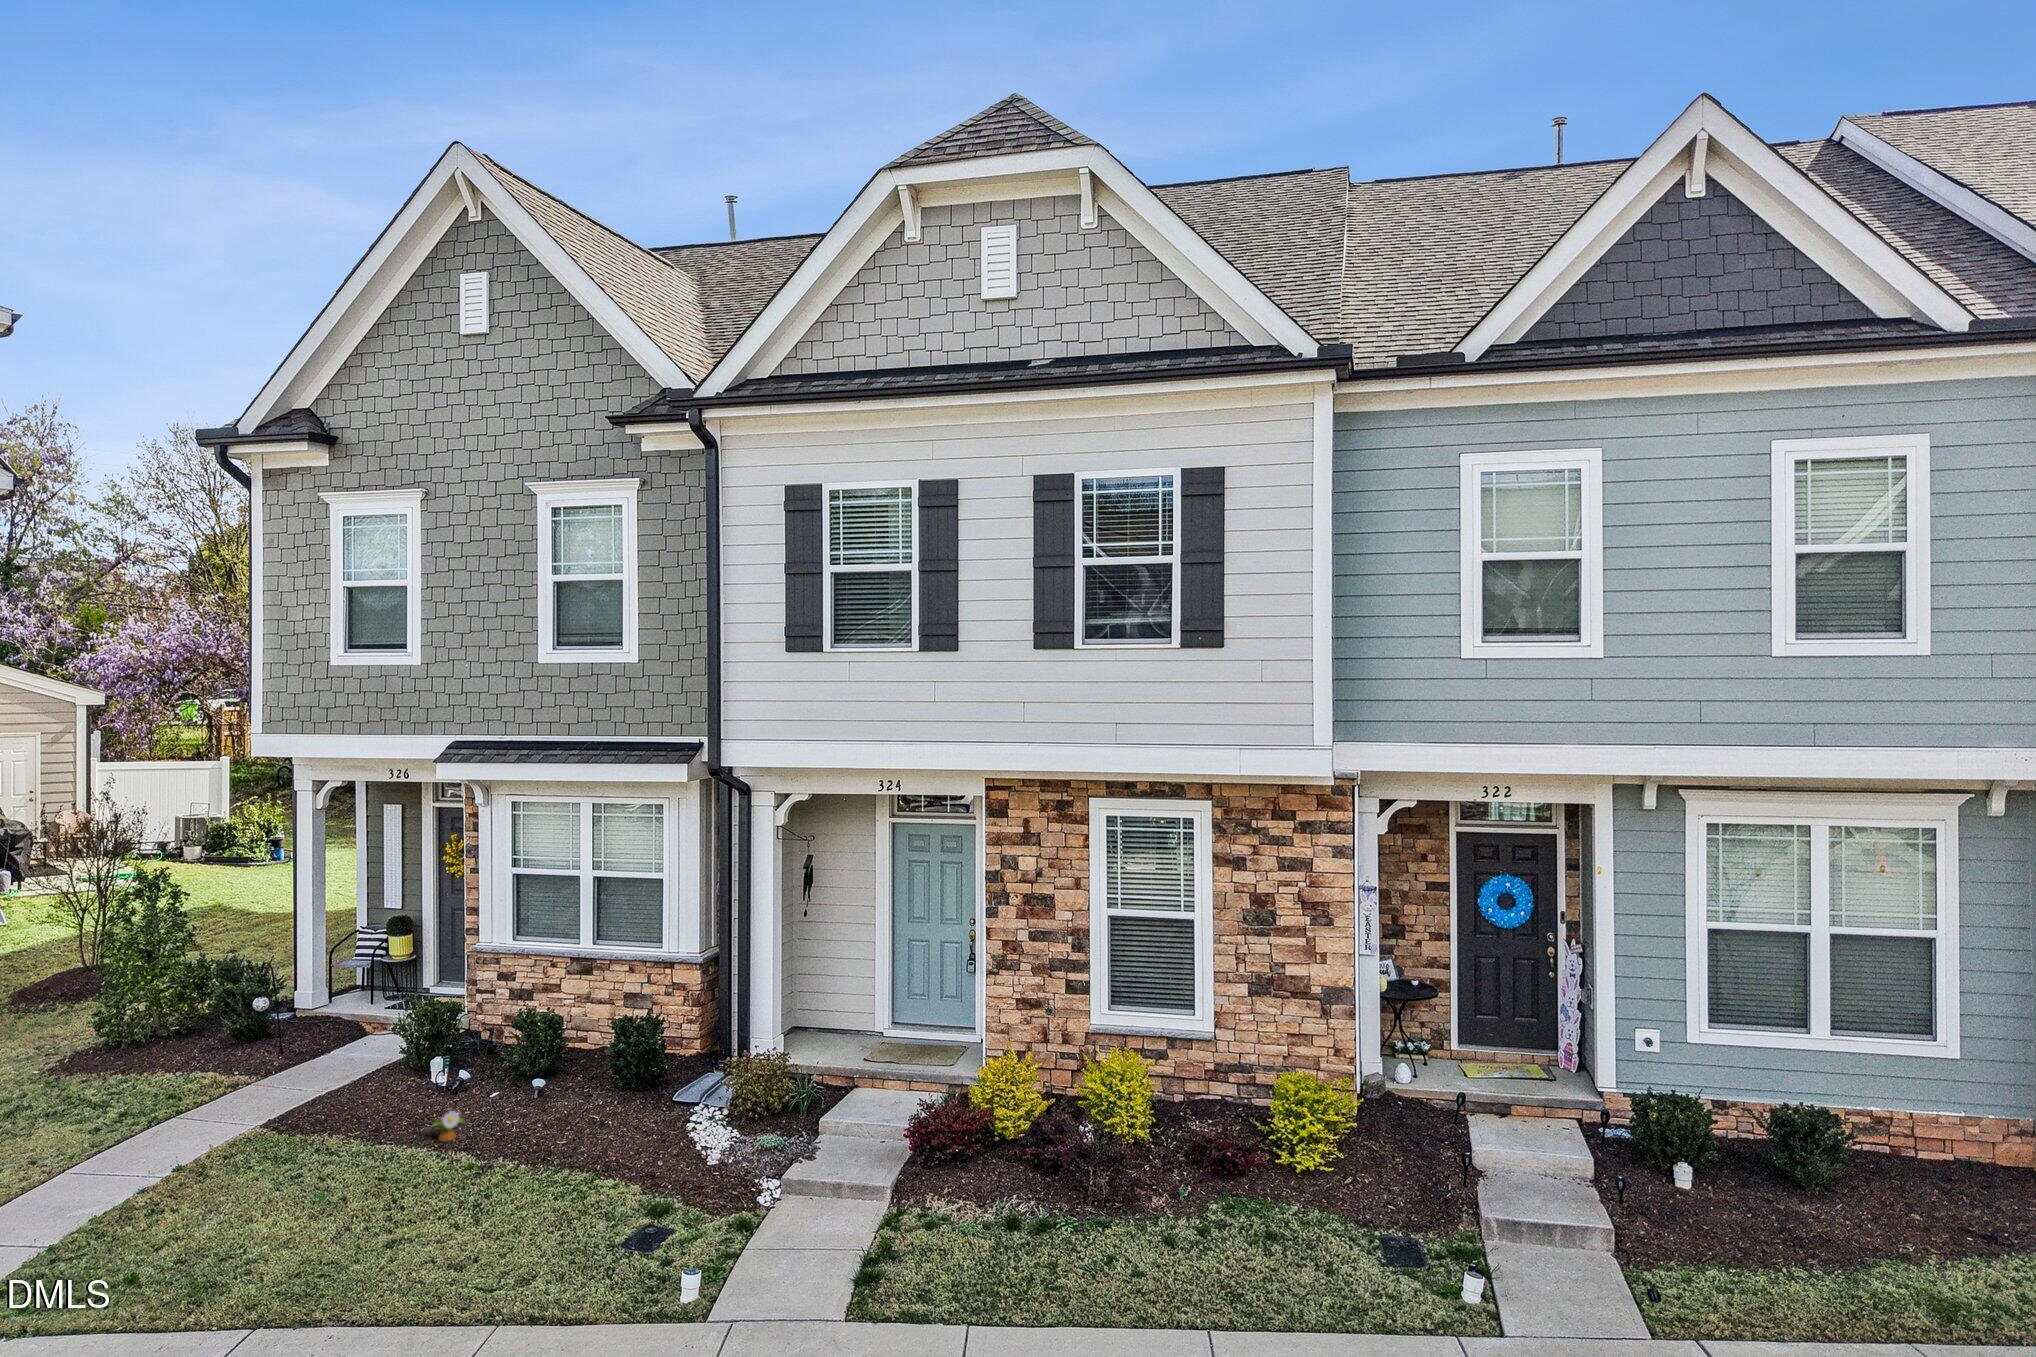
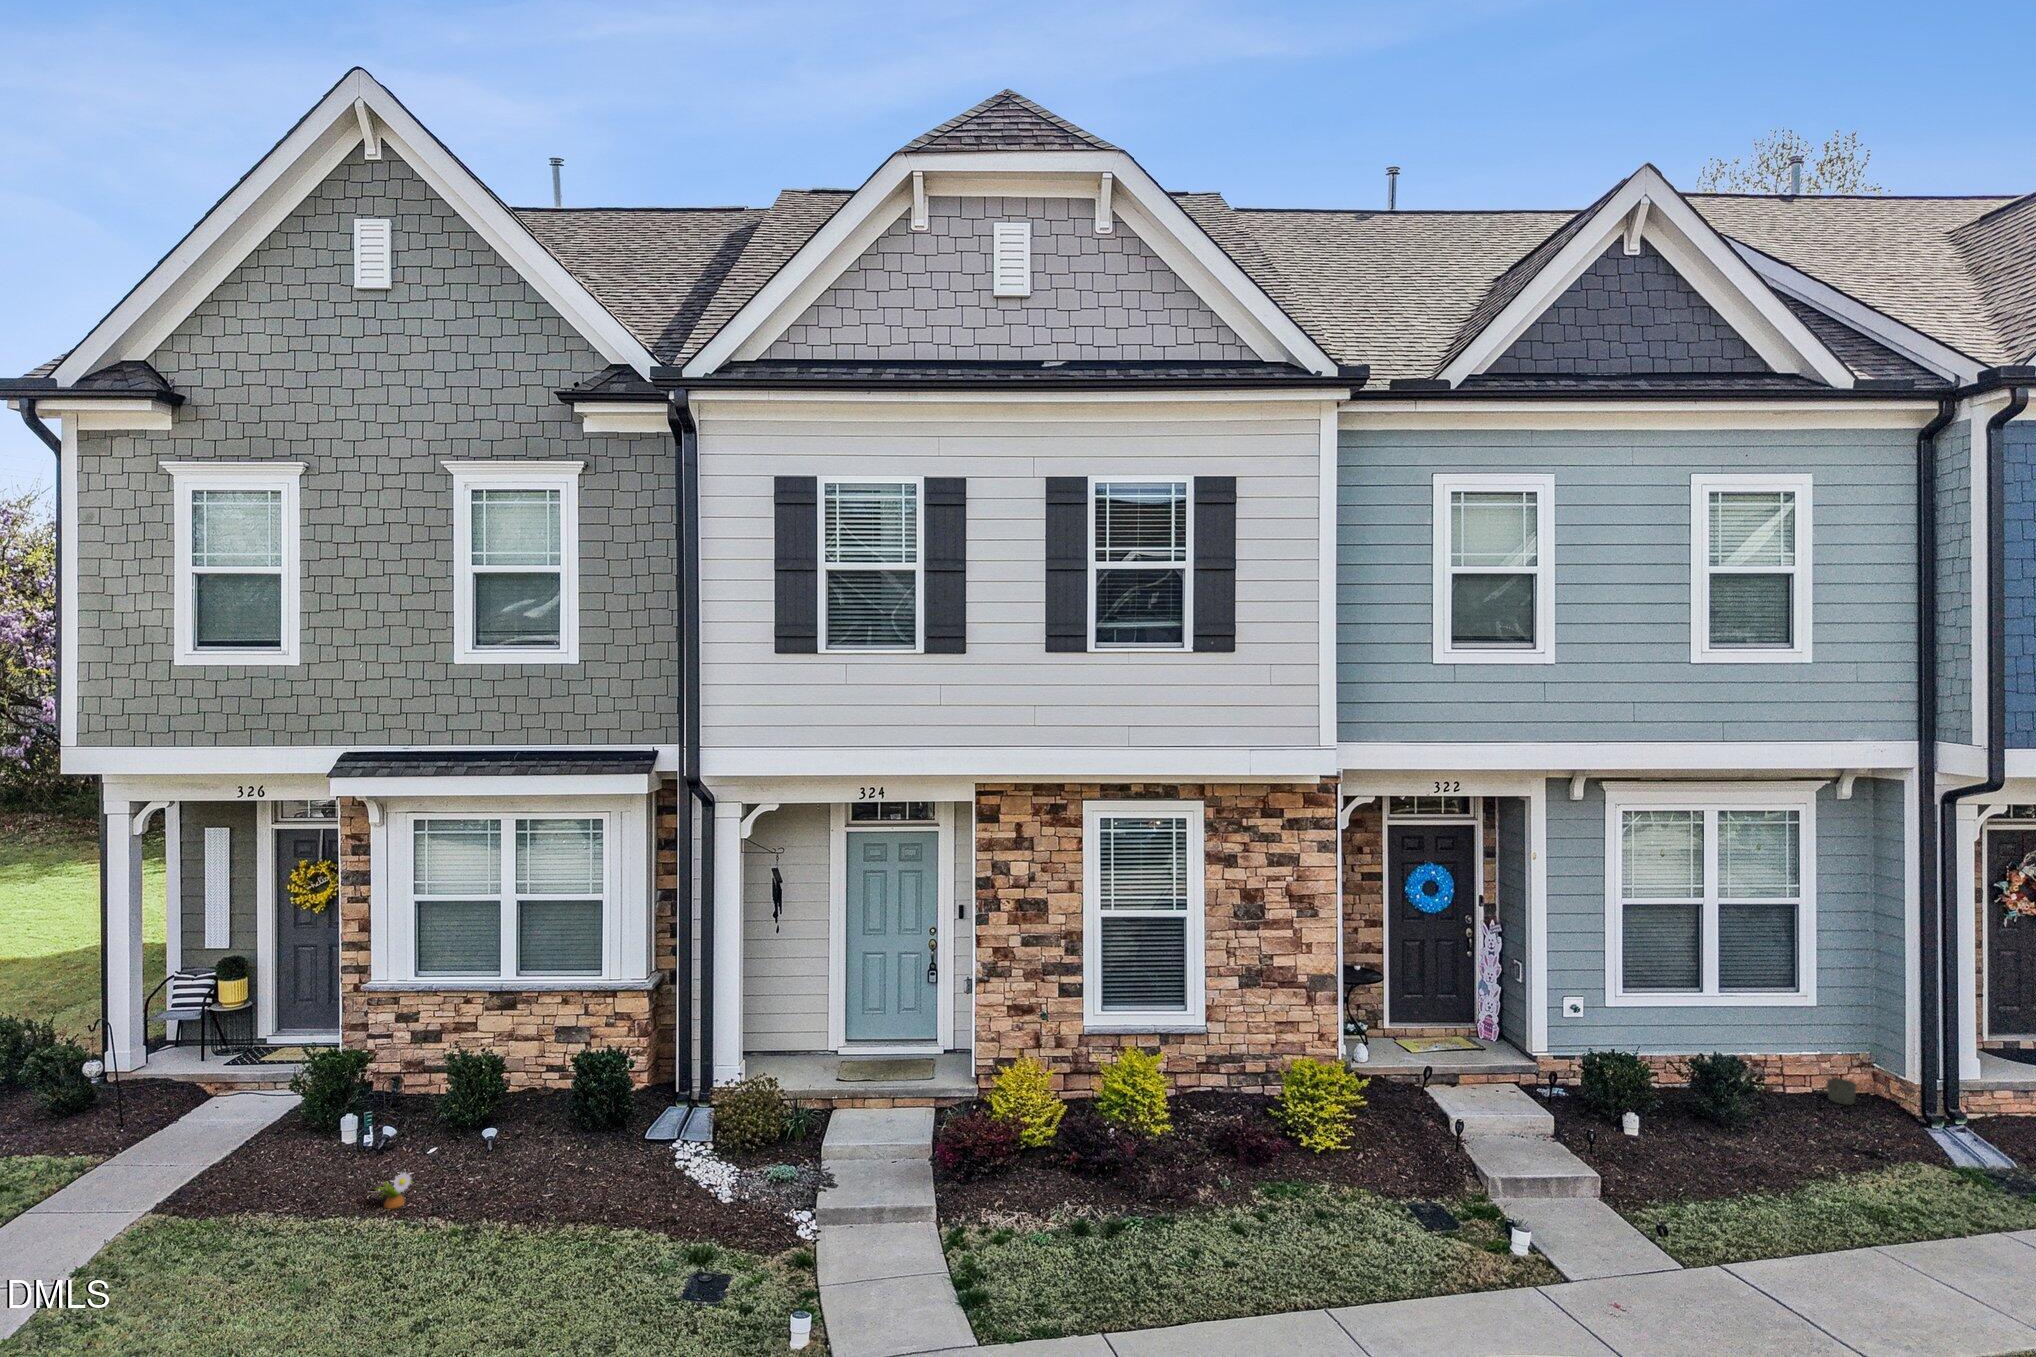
bucket: none [1963,1145,2014,1180] -> present [1817,1077,1857,1105]

